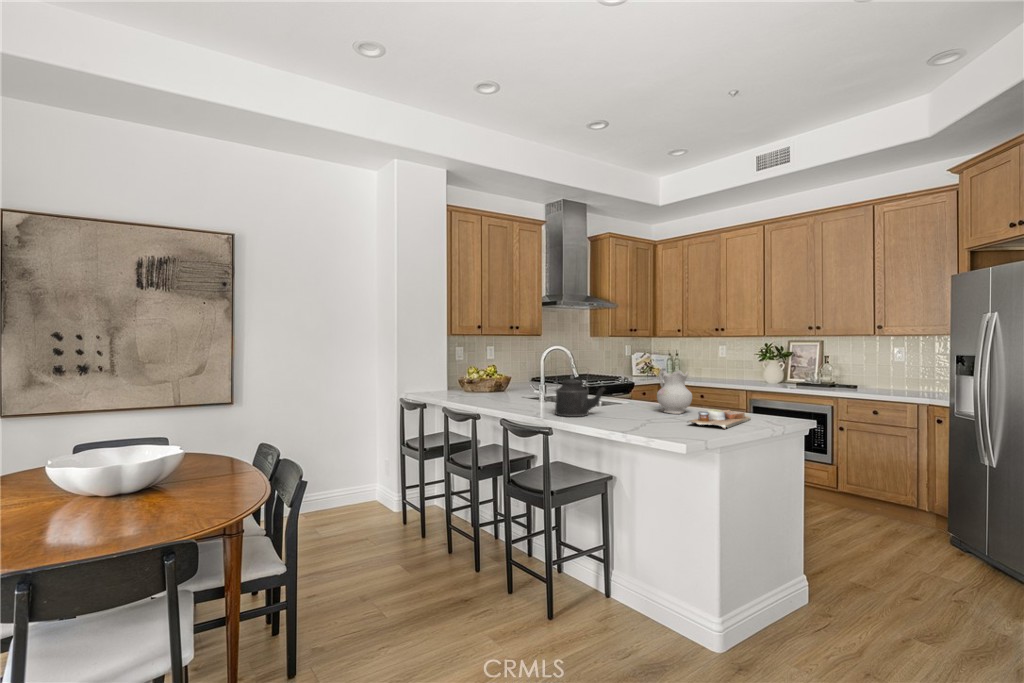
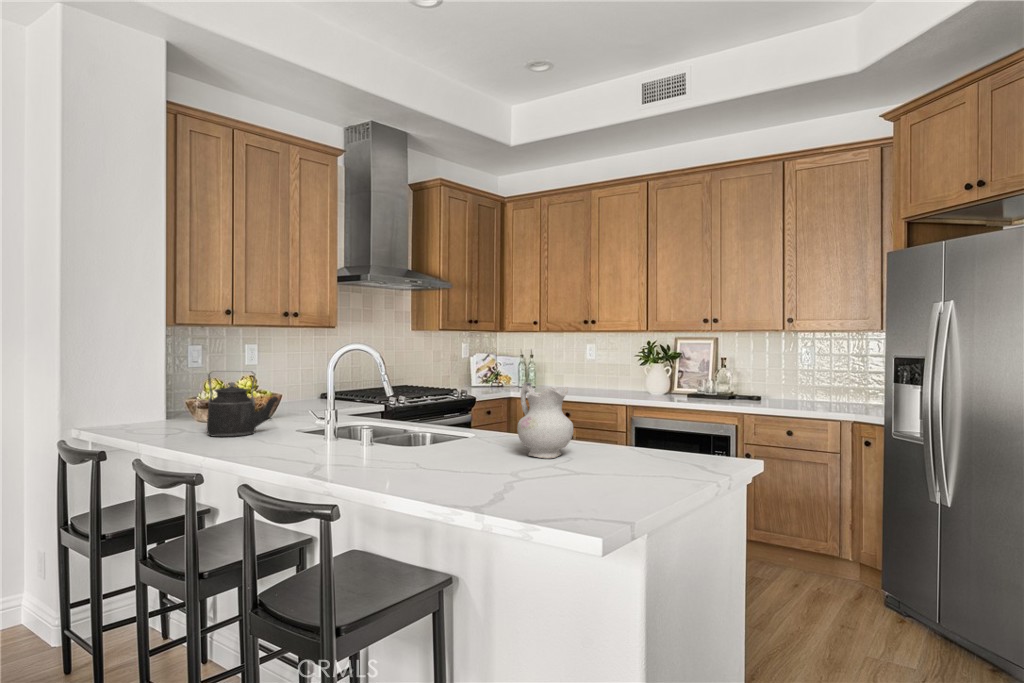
kettle: present [555,376,605,417] -> present [207,371,278,437]
cutting board: present [688,409,751,429] -> none [573,450,666,492]

